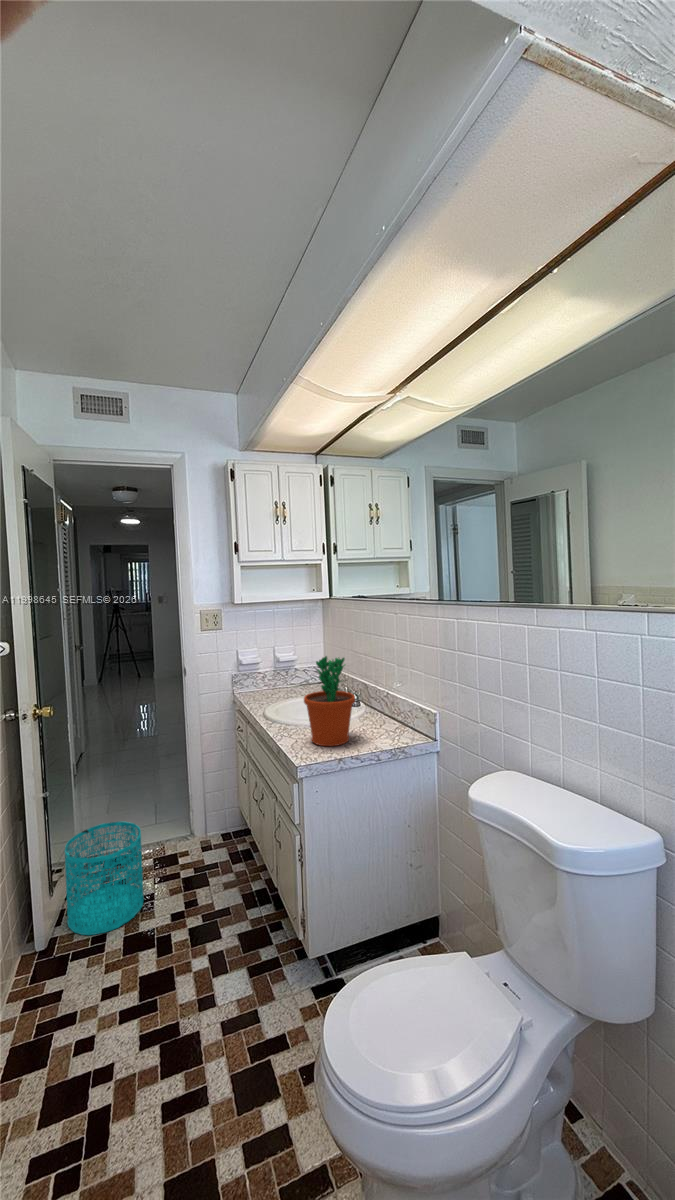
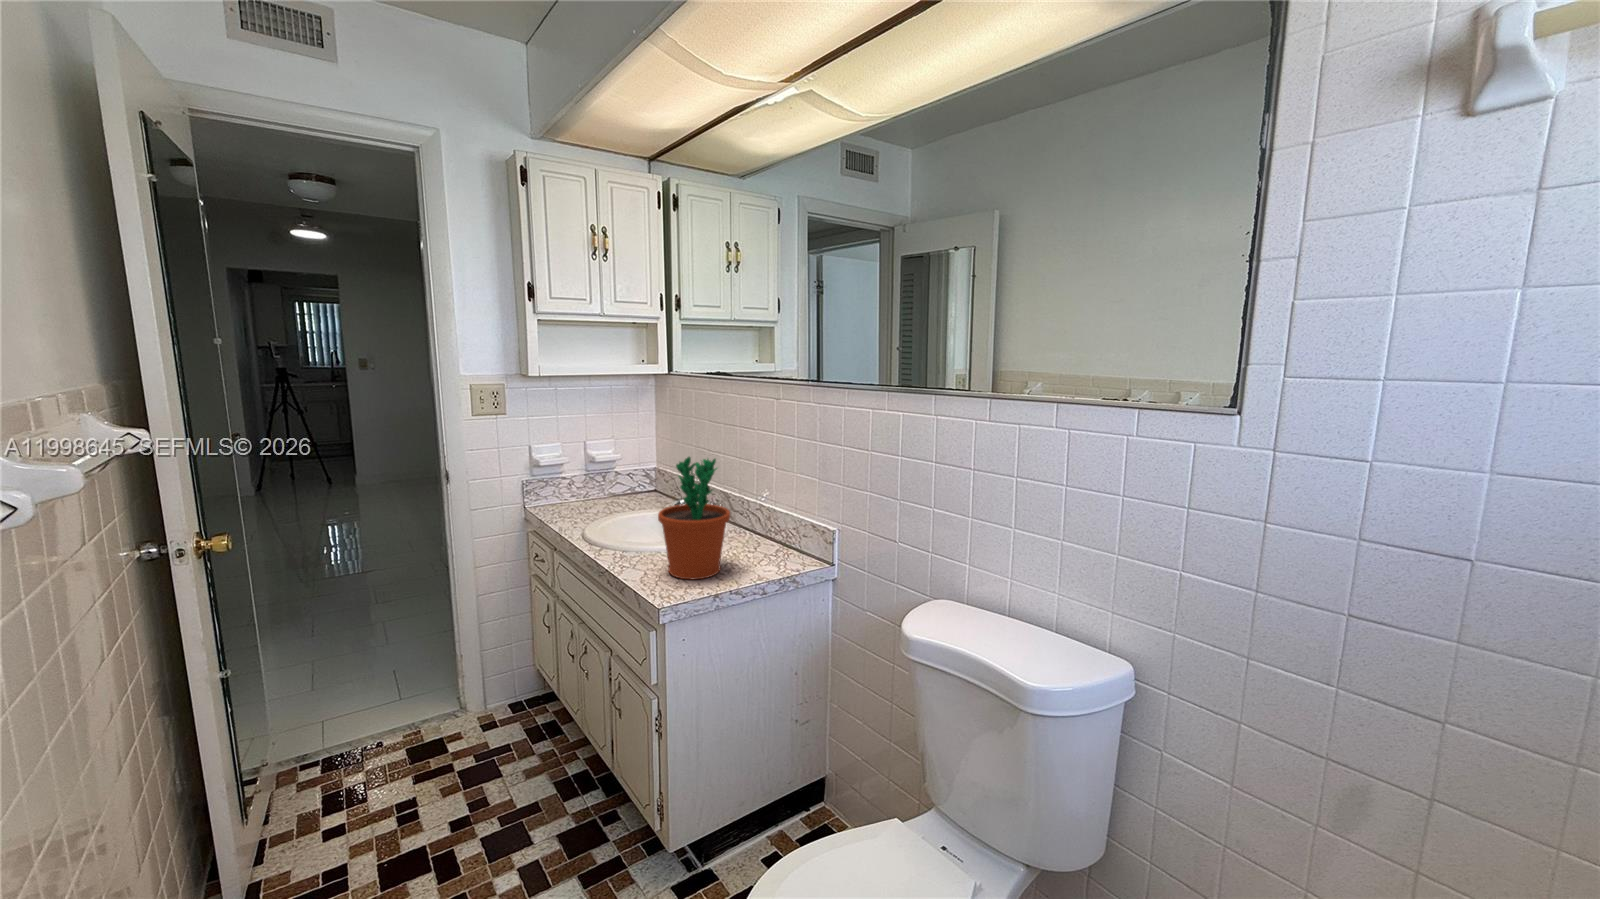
wastebasket: present [65,822,144,935] -> none [263,703,401,874]

